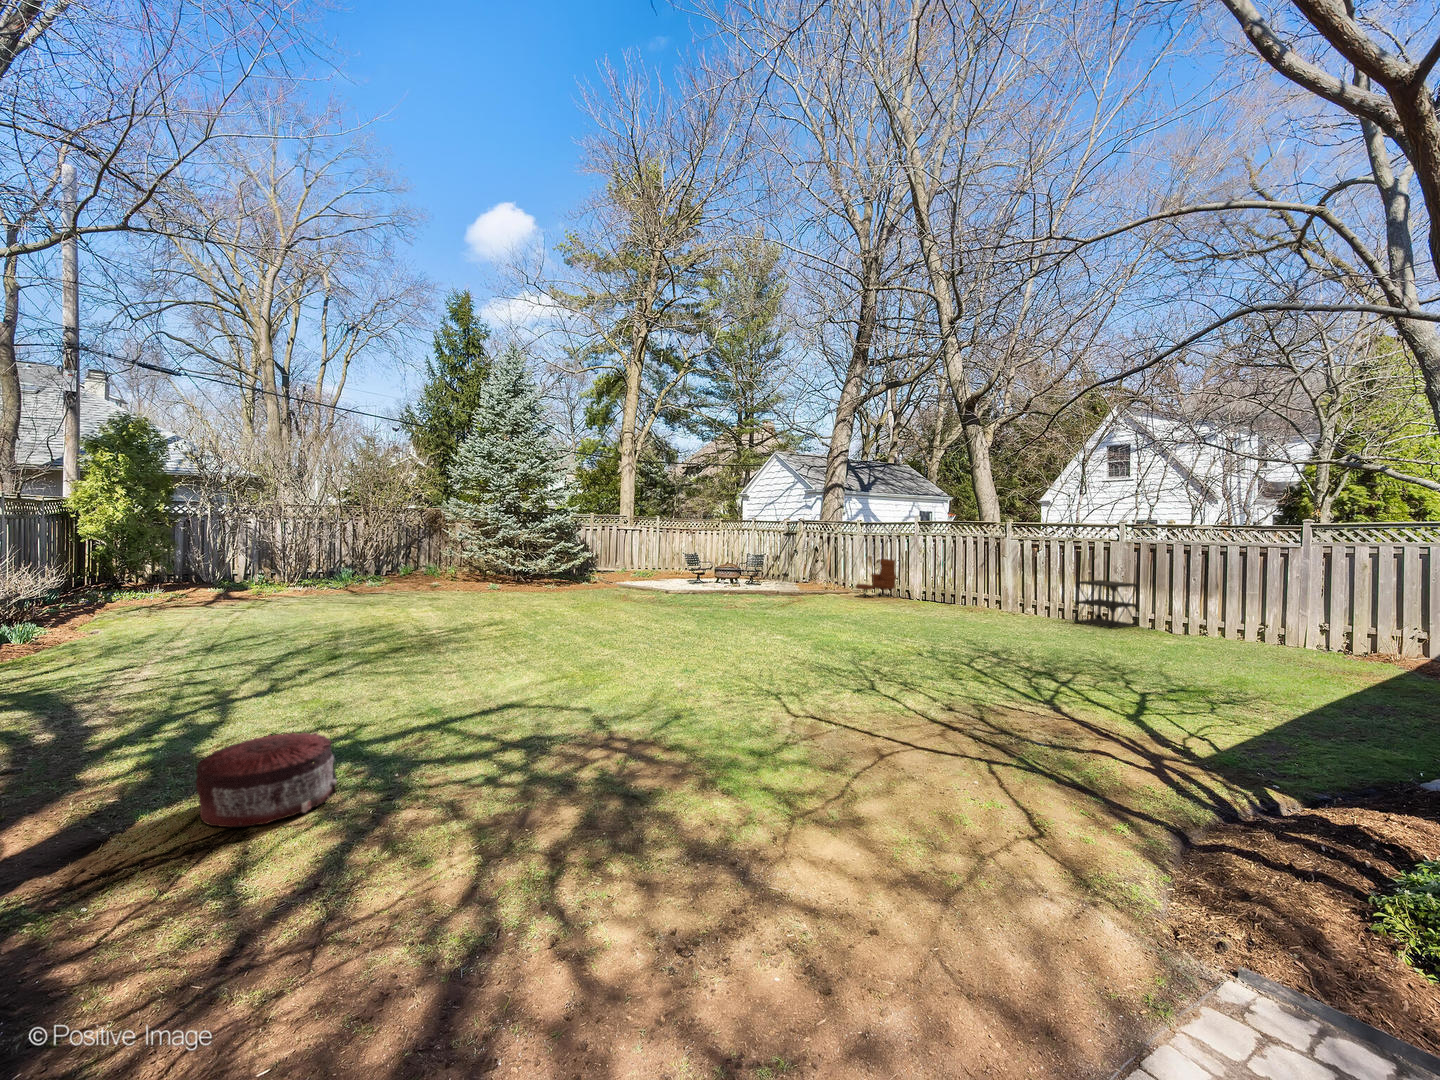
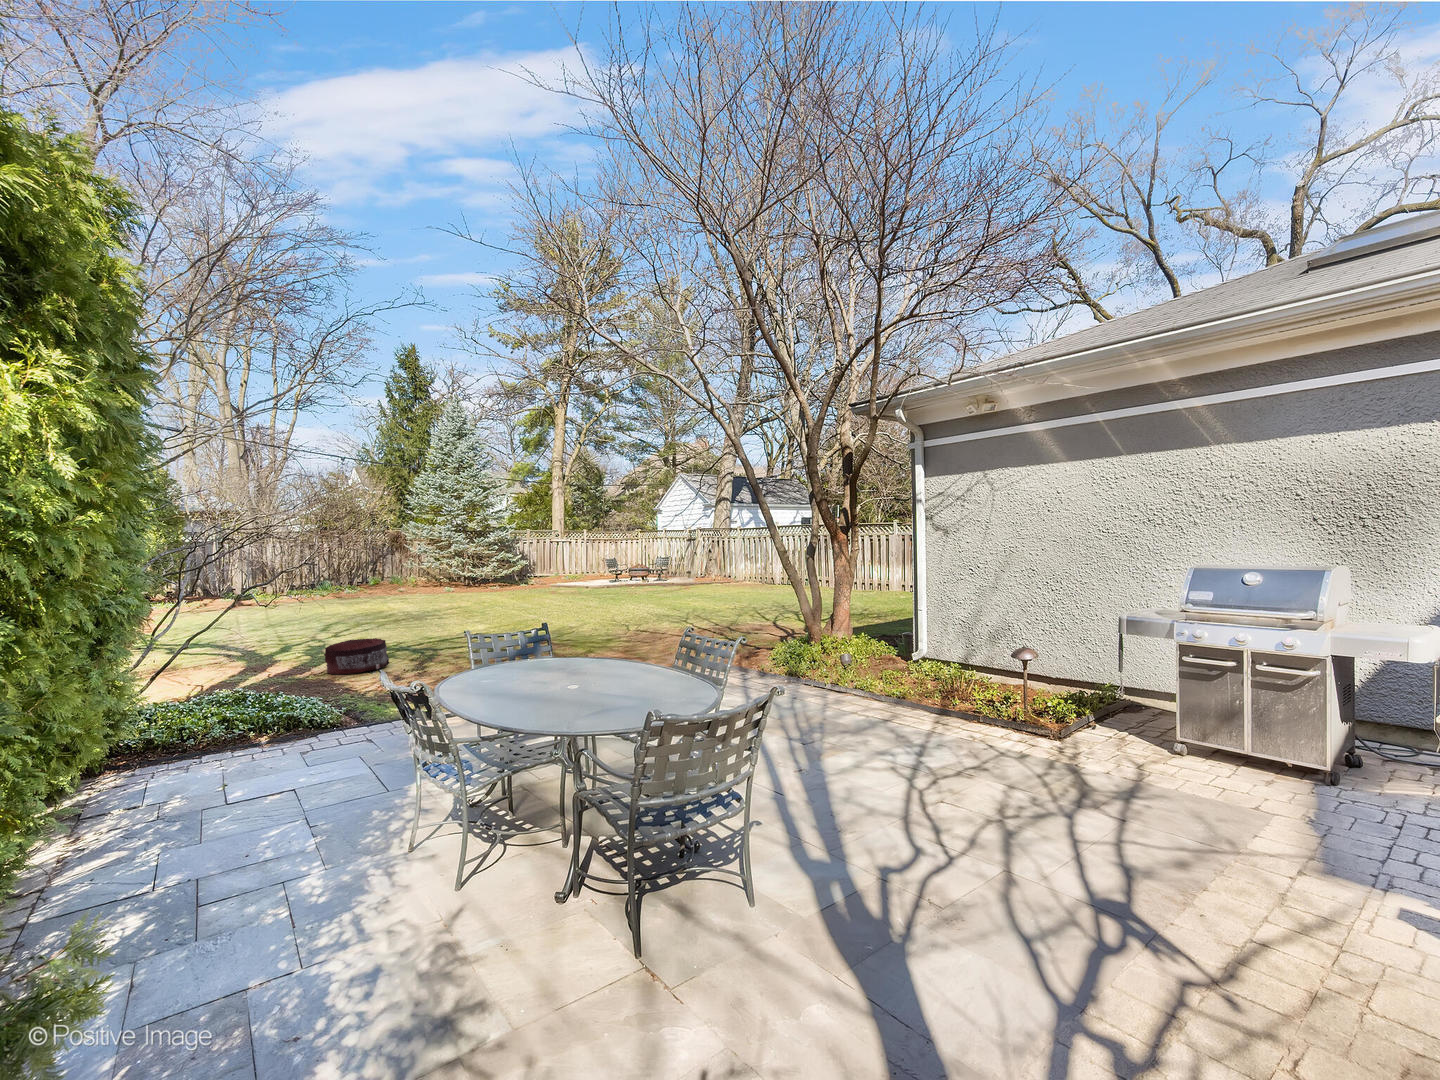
lounge chair: present [856,559,897,597] -> none [731,555,763,585]
side table: present [1074,580,1139,629] -> none [863,560,903,592]

